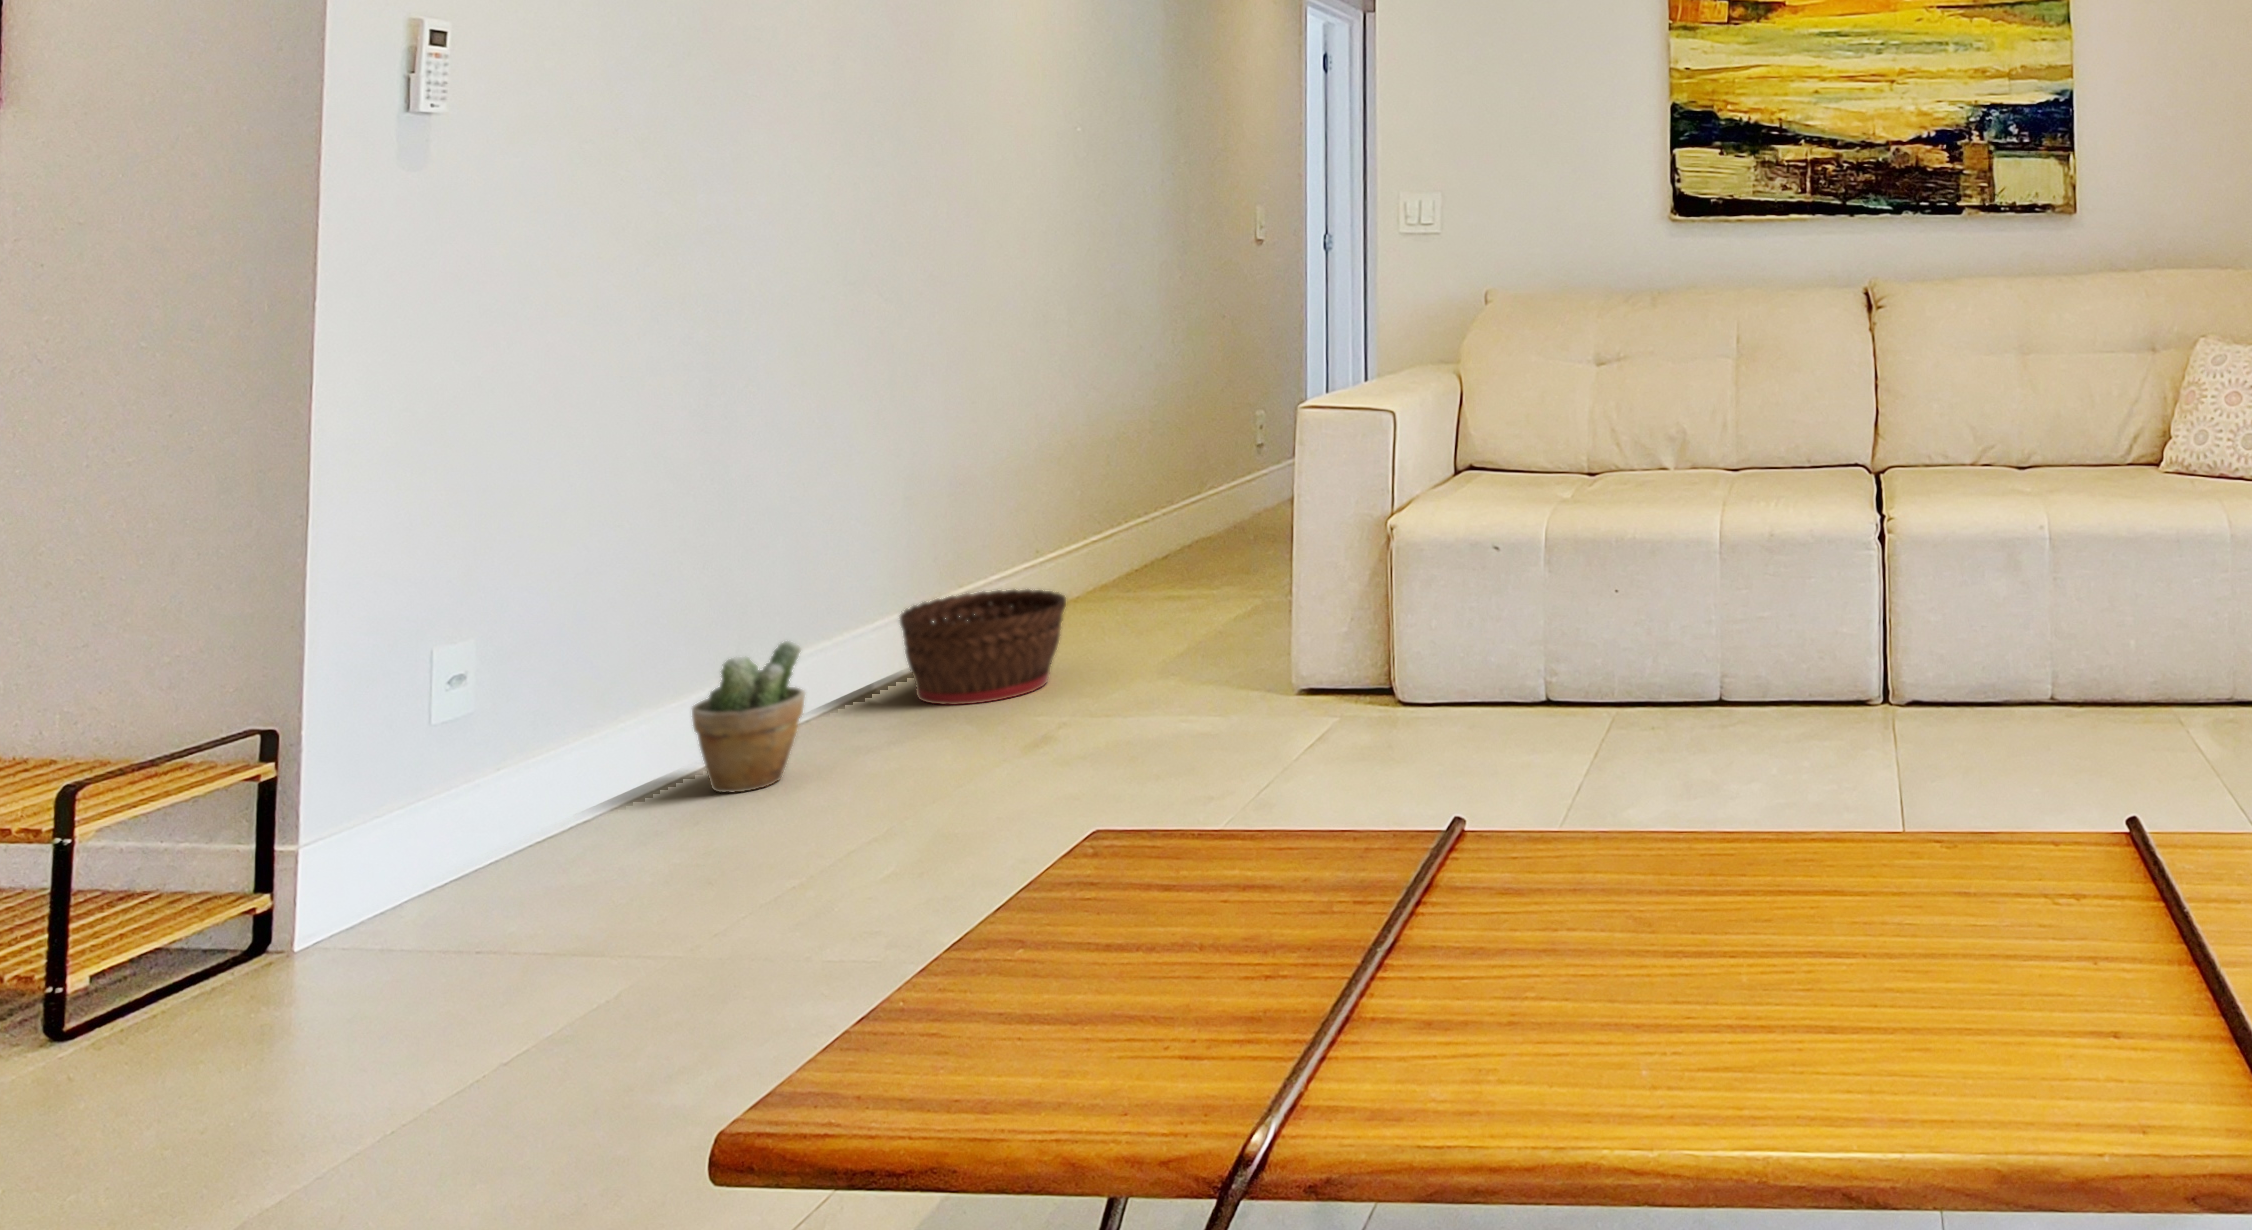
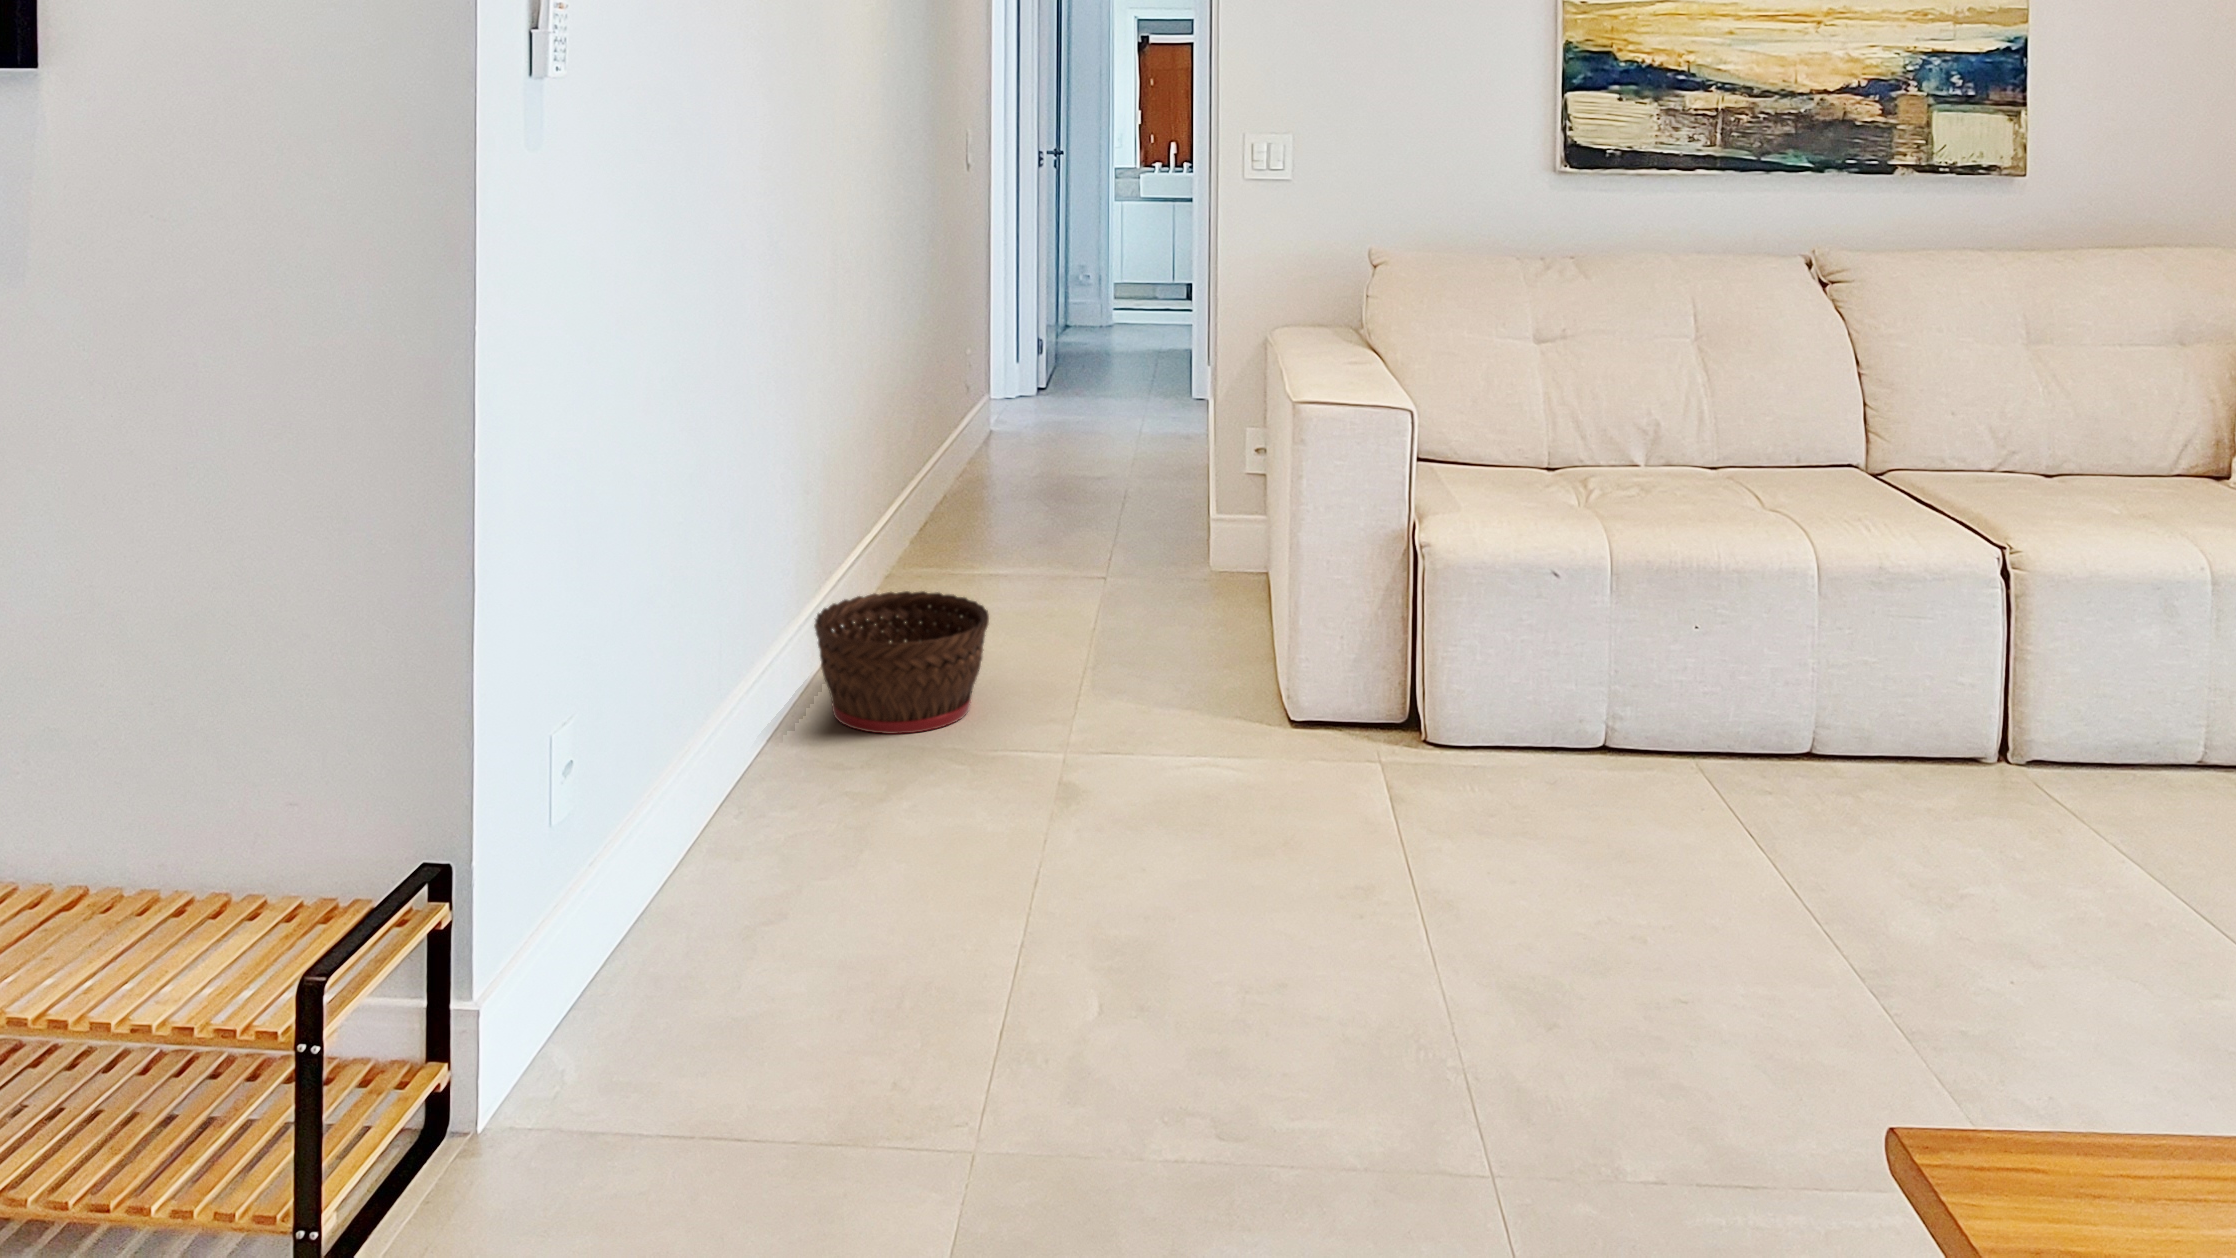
potted plant: present [692,641,805,793] -> none [714,686,831,869]

